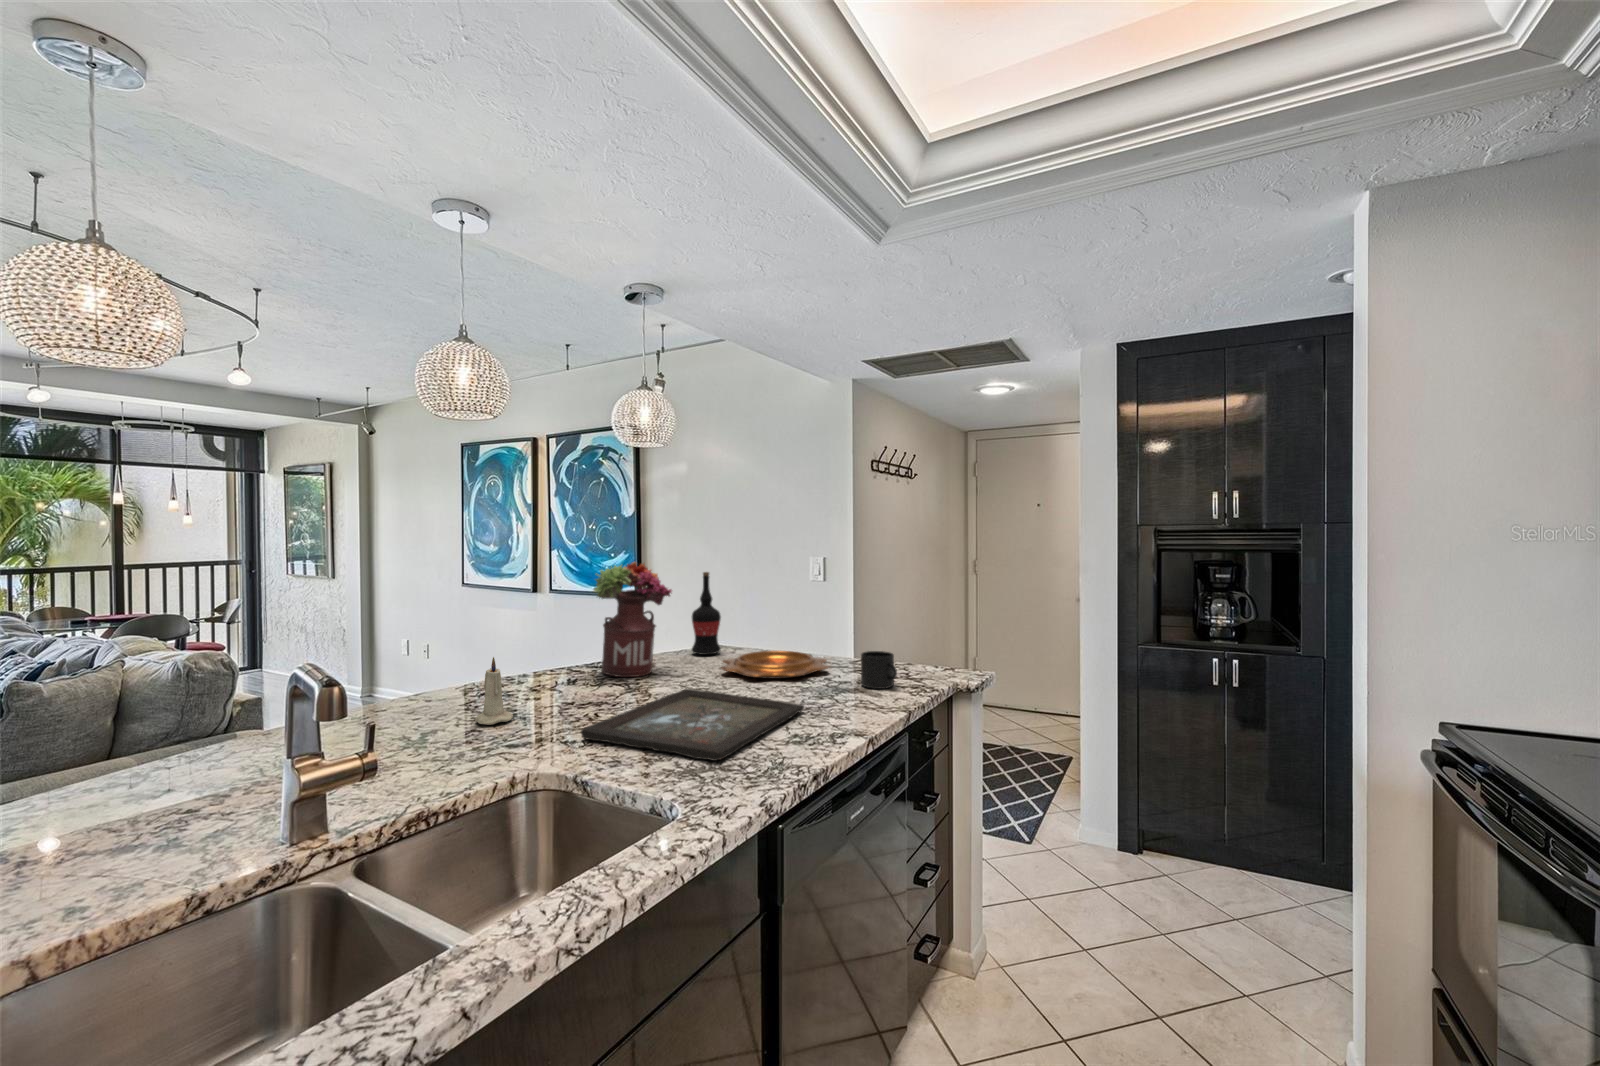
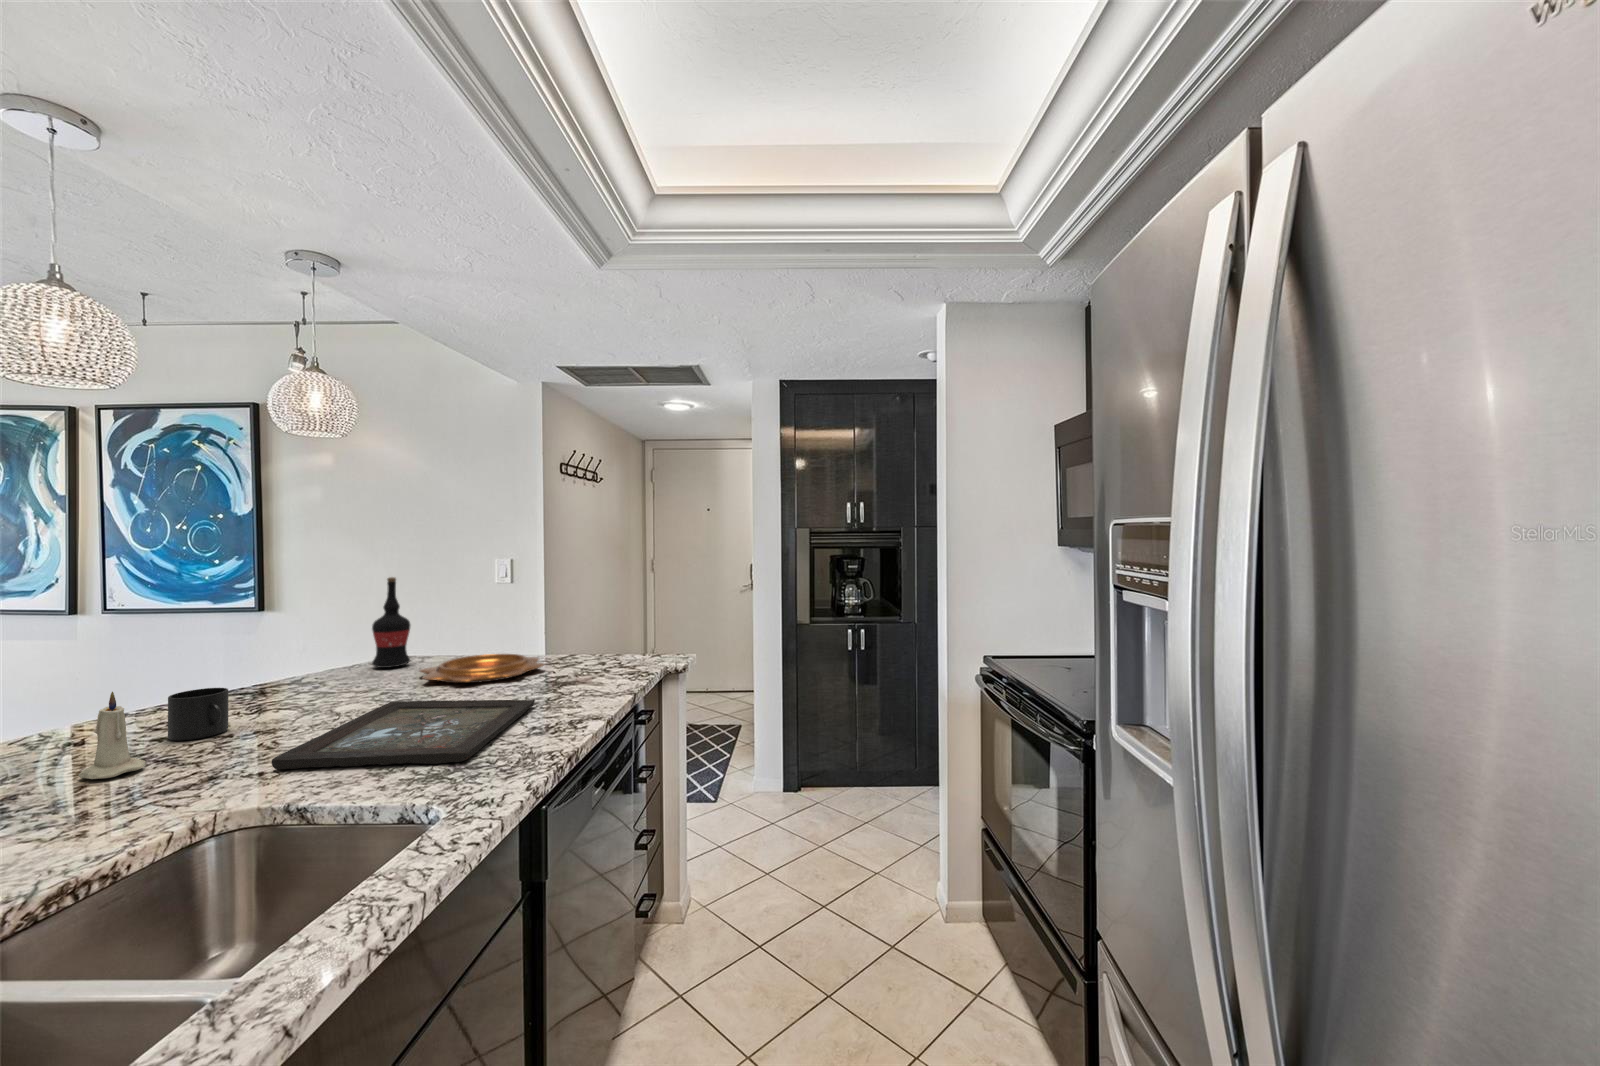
flower arrangement: present [594,562,672,677] -> none [245,567,360,702]
mug: present [861,651,897,689] -> present [168,688,228,741]

